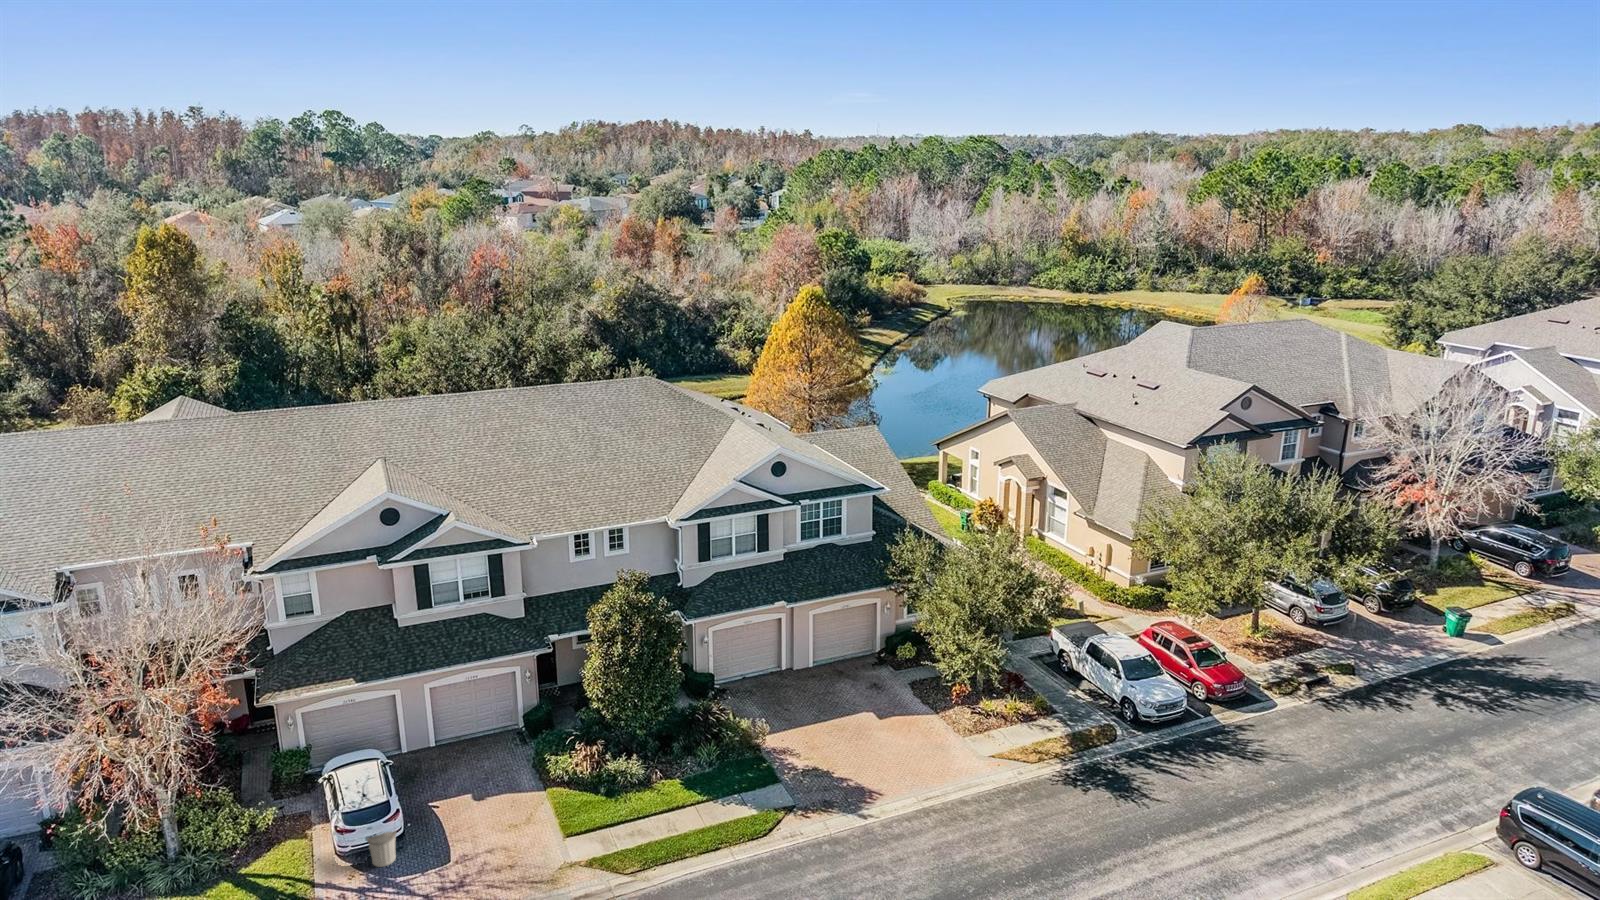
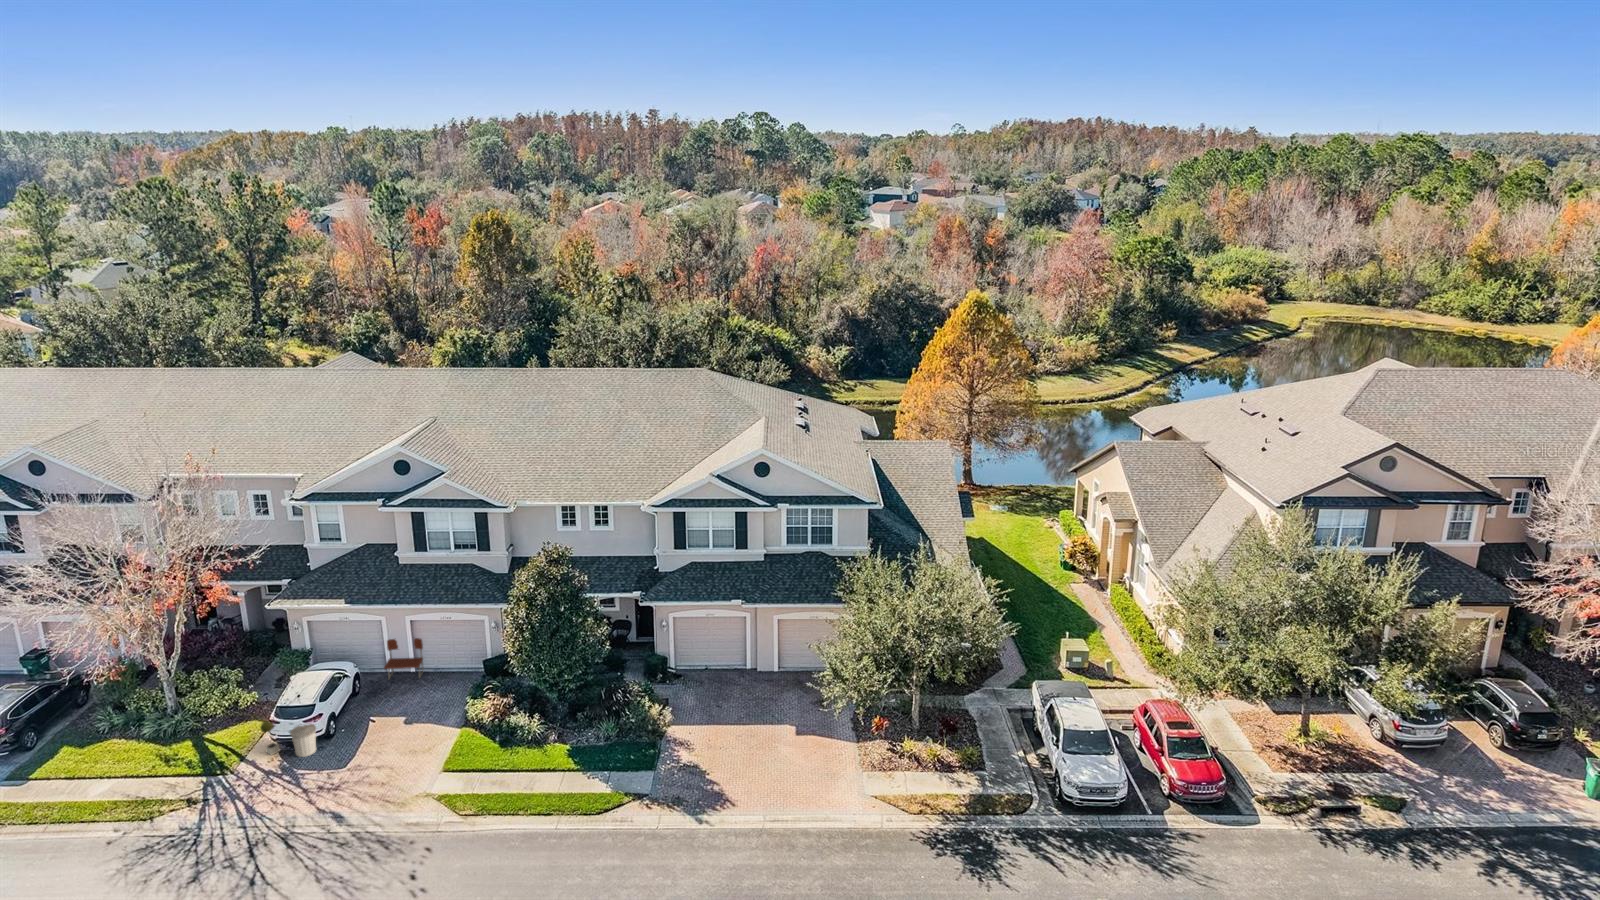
bench: none [401,709,447,765] -> present [384,638,423,679]
potted tree: none [327,835,350,874] -> present [260,721,280,755]

